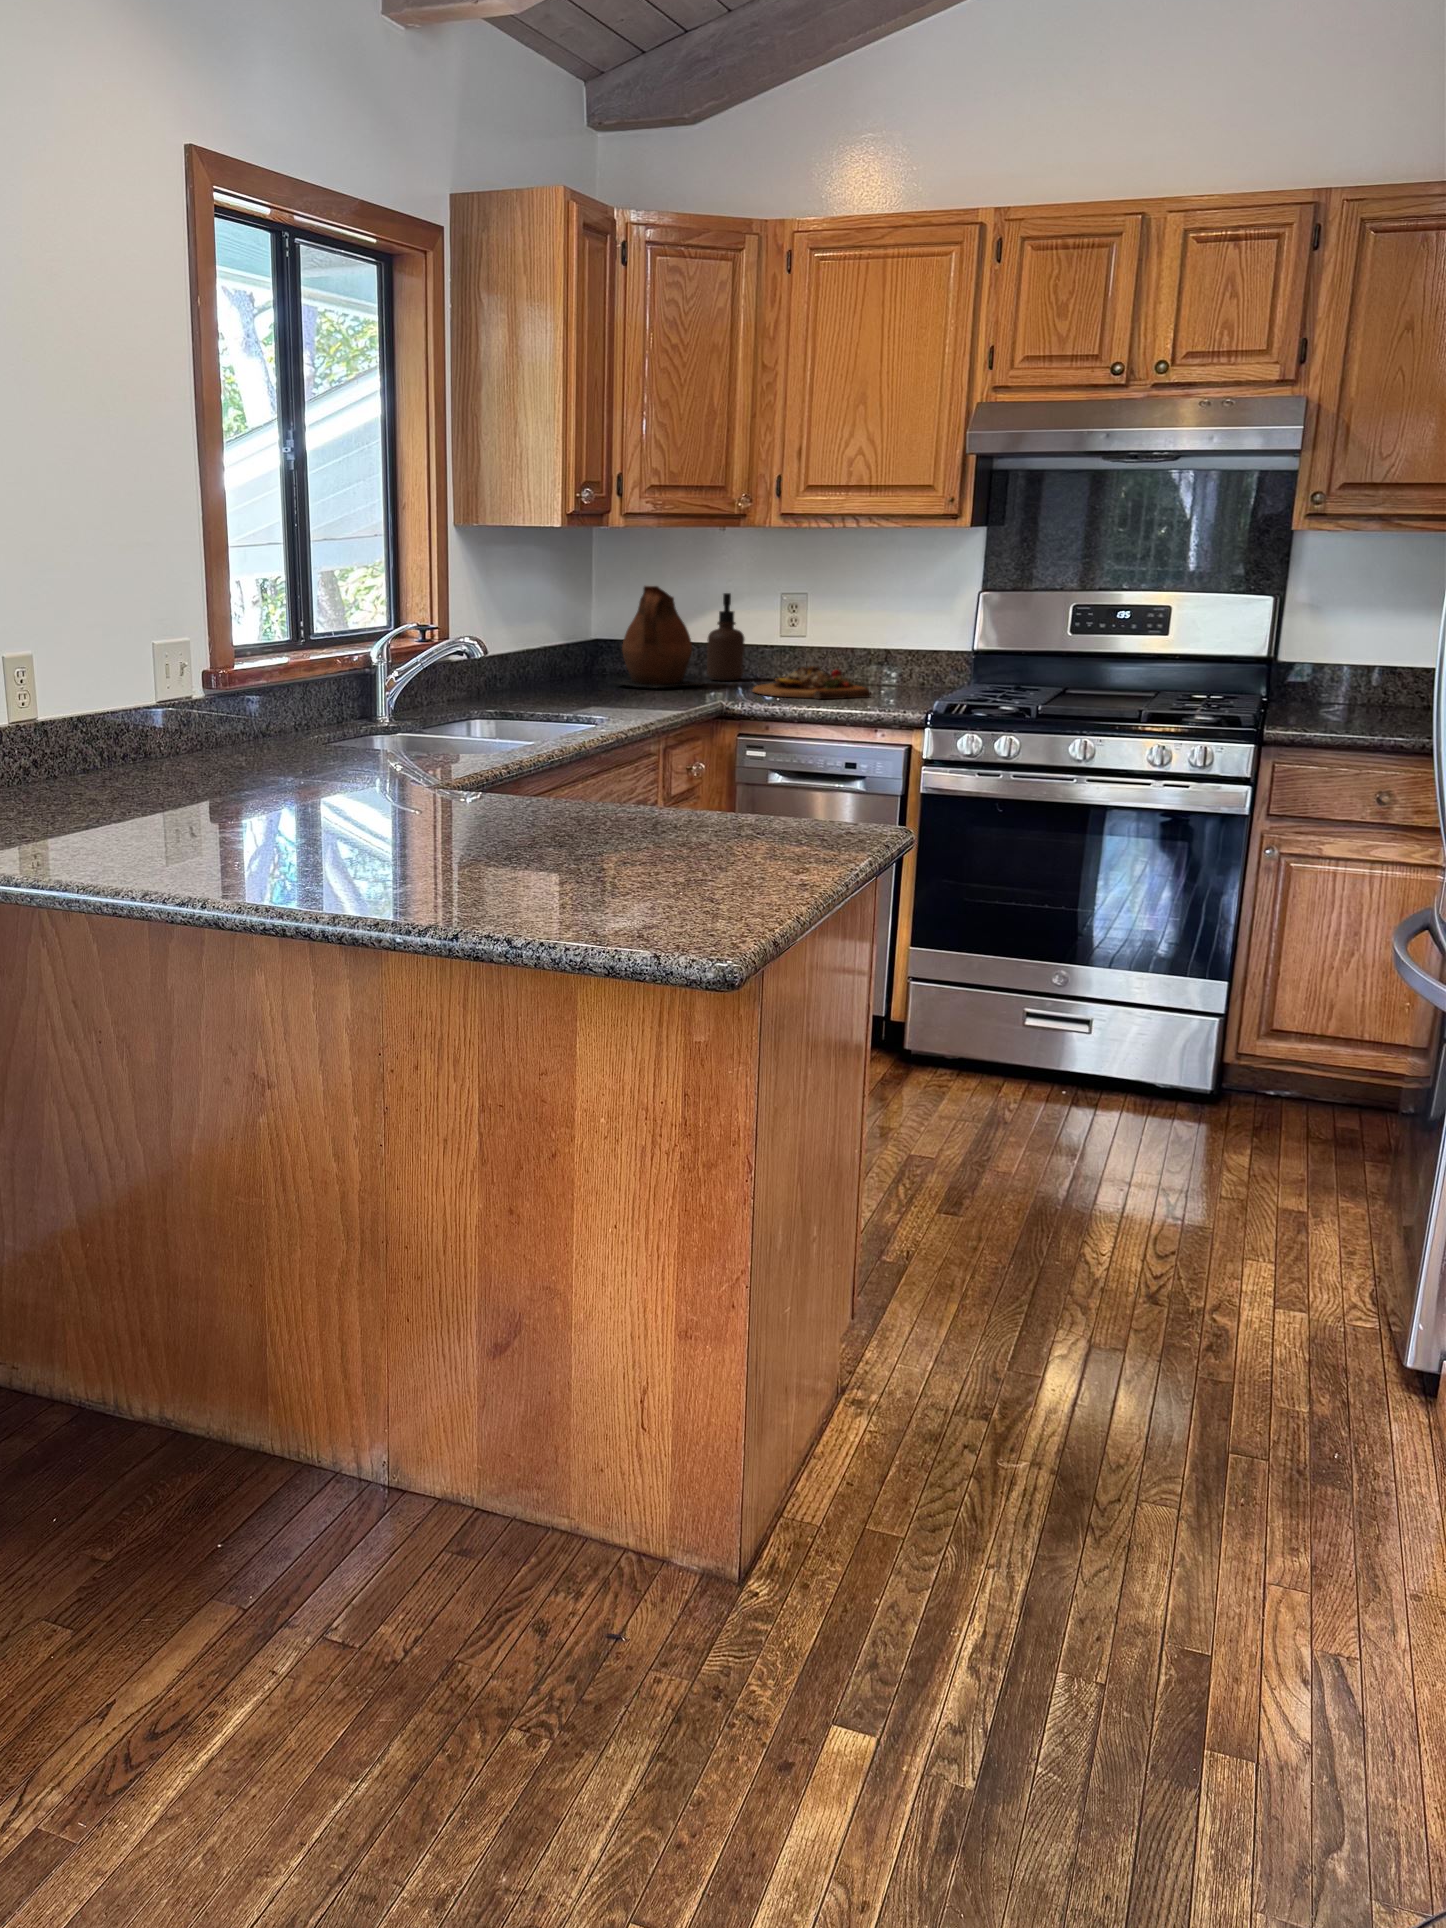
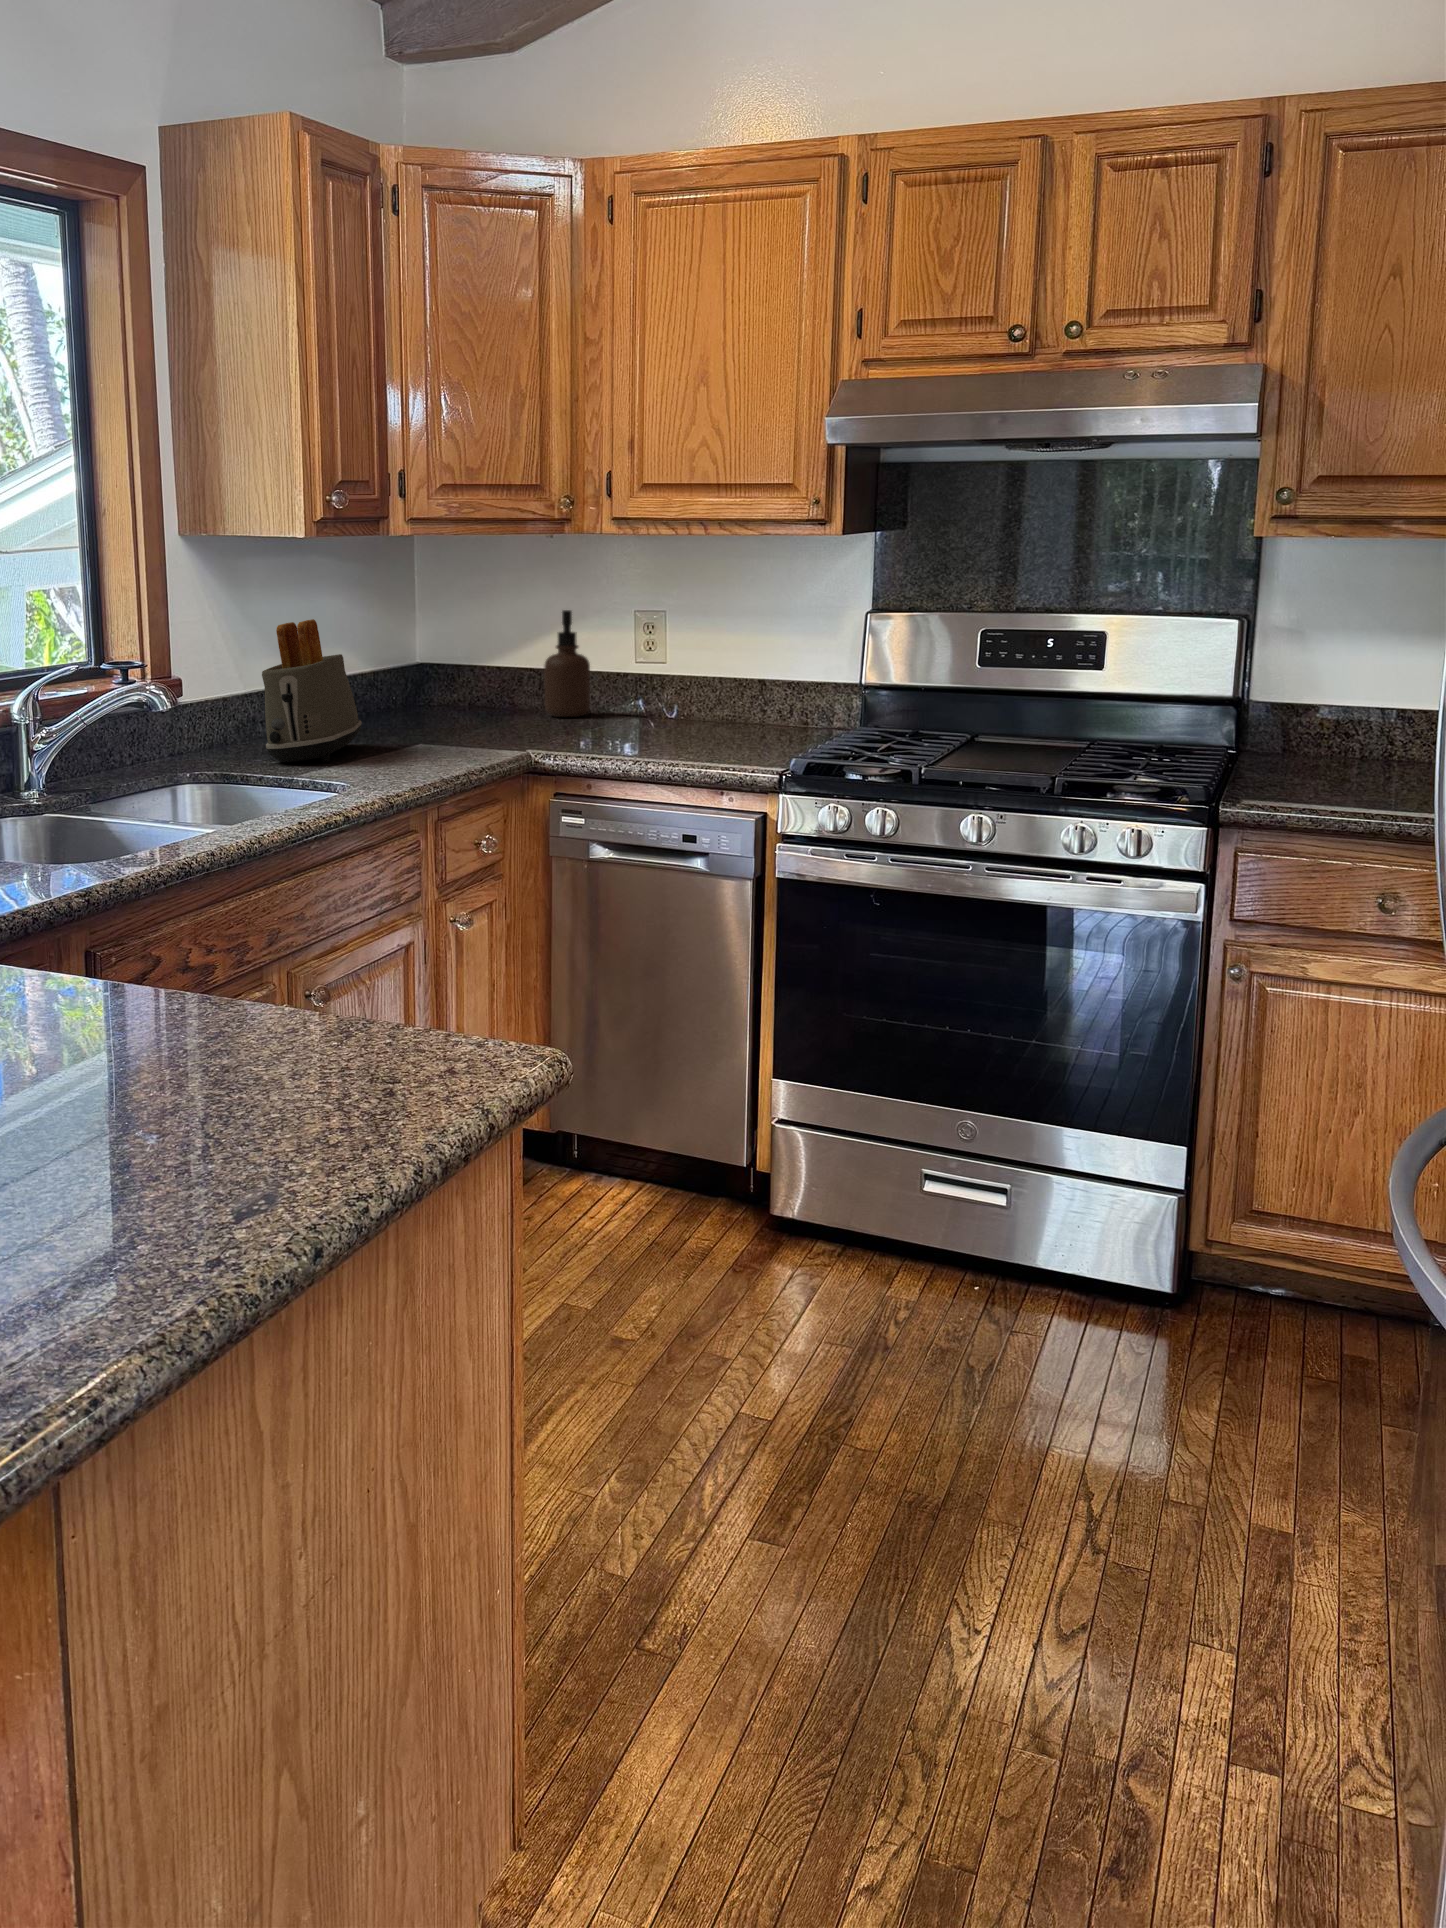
ceramic pitcher: present [618,586,700,688] -> none [415,604,531,731]
toaster: none [524,594,589,705] -> present [262,619,361,762]
cutting board: present [753,666,871,699] -> none [579,704,728,751]

